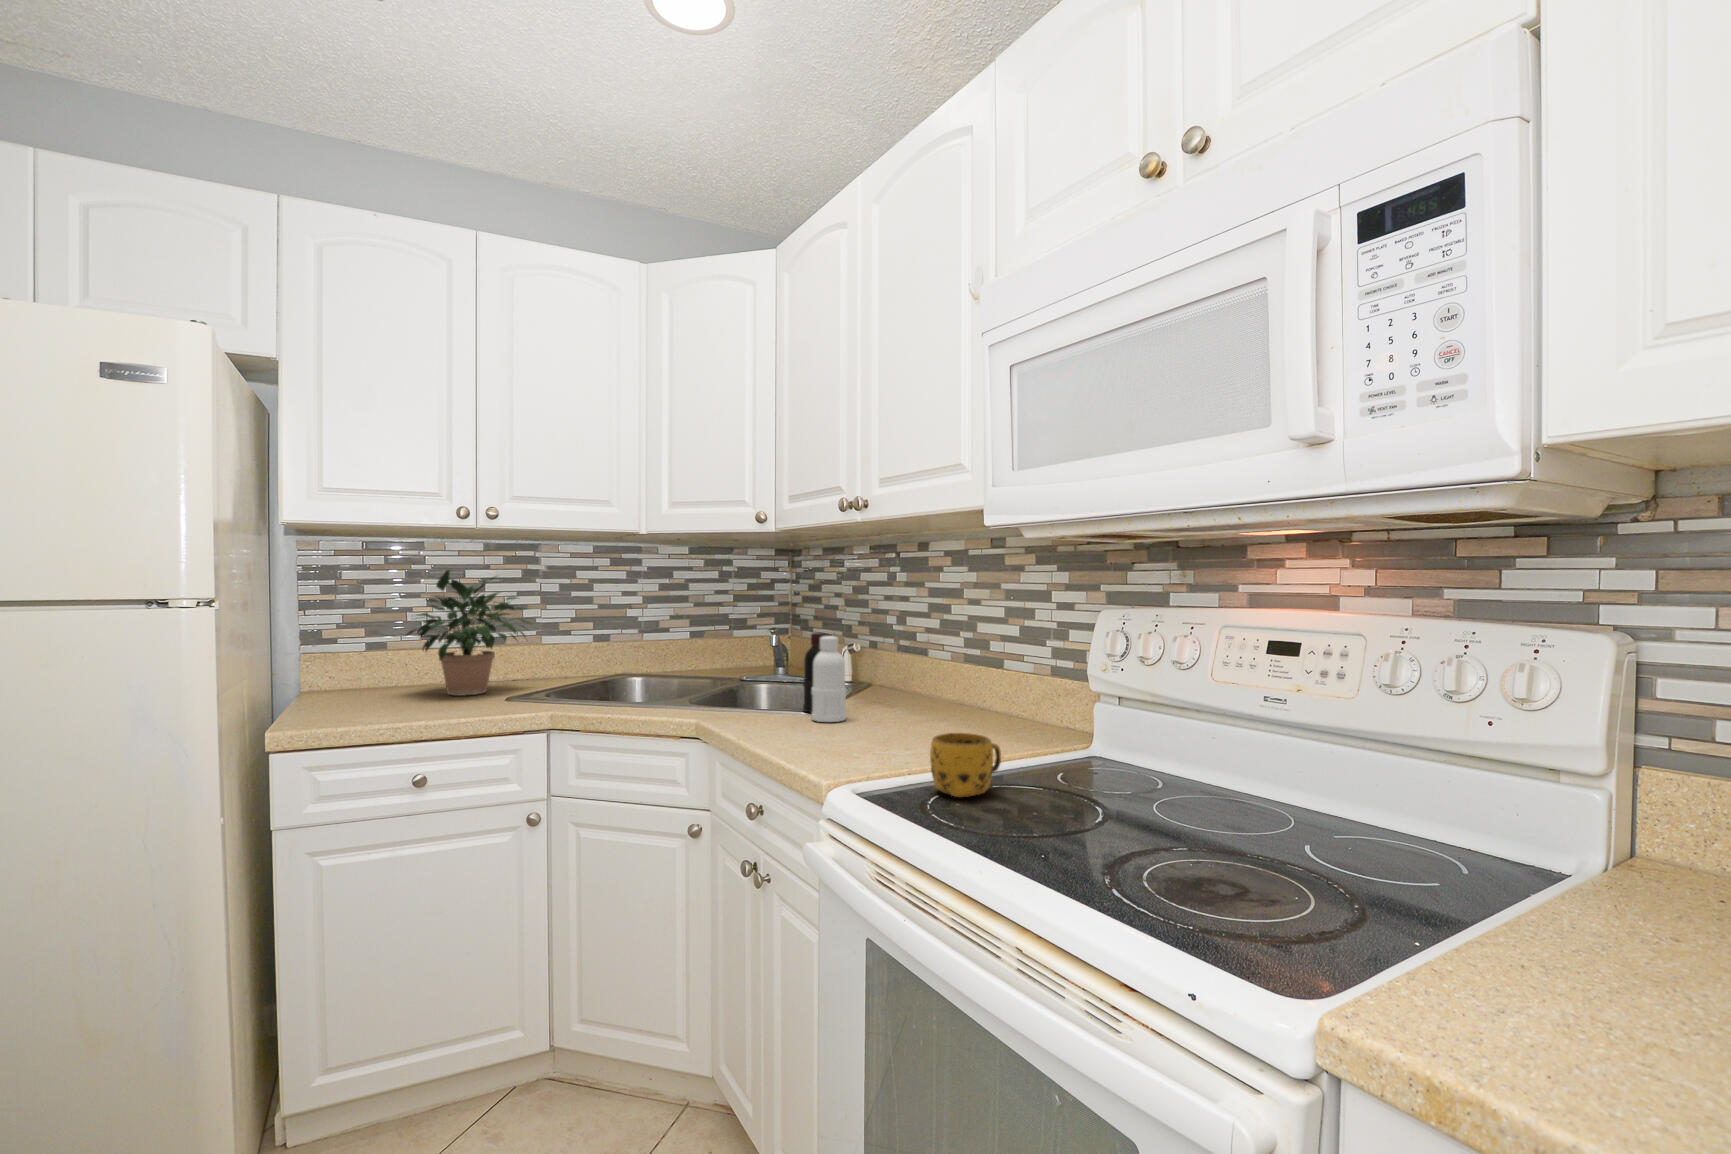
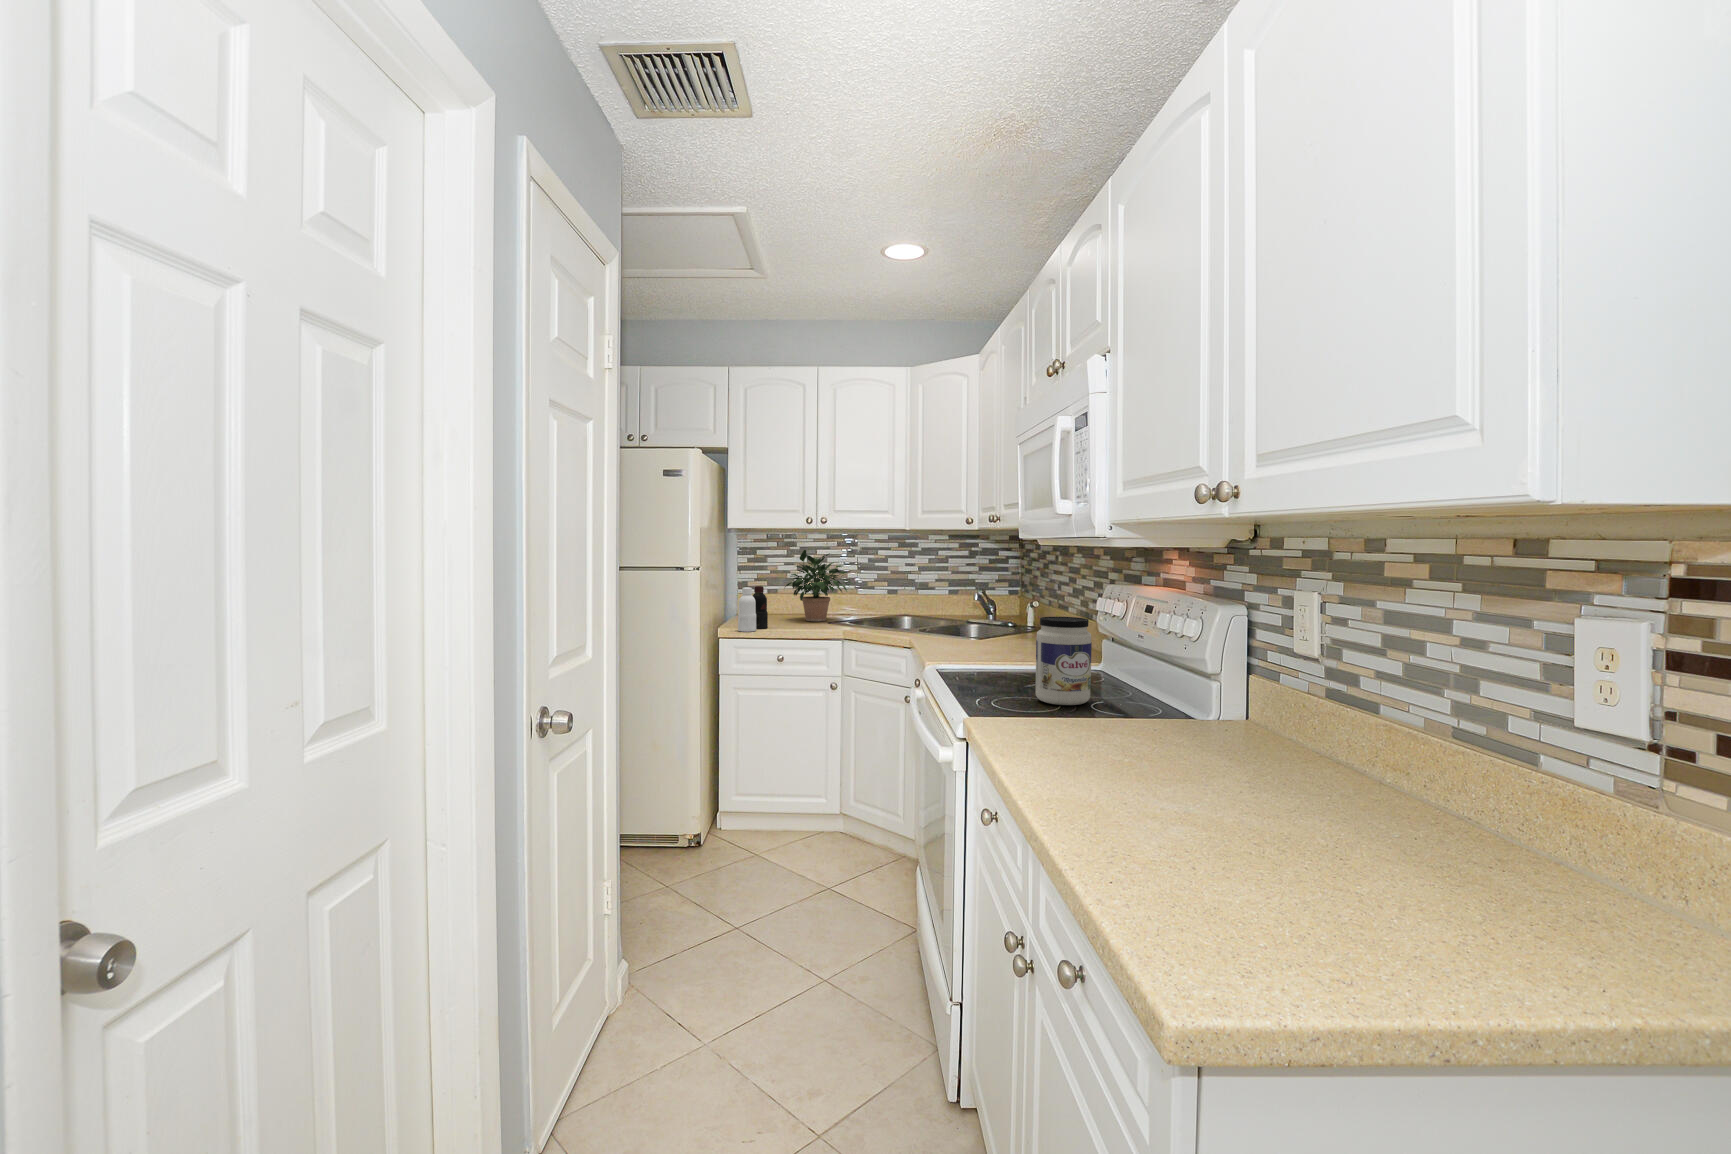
bottle: present [803,633,846,722] -> present [738,586,768,632]
jar: none [1224,673,1357,875] -> present [1036,617,1092,705]
mug: present [930,733,1001,797] -> none [963,645,1004,674]

